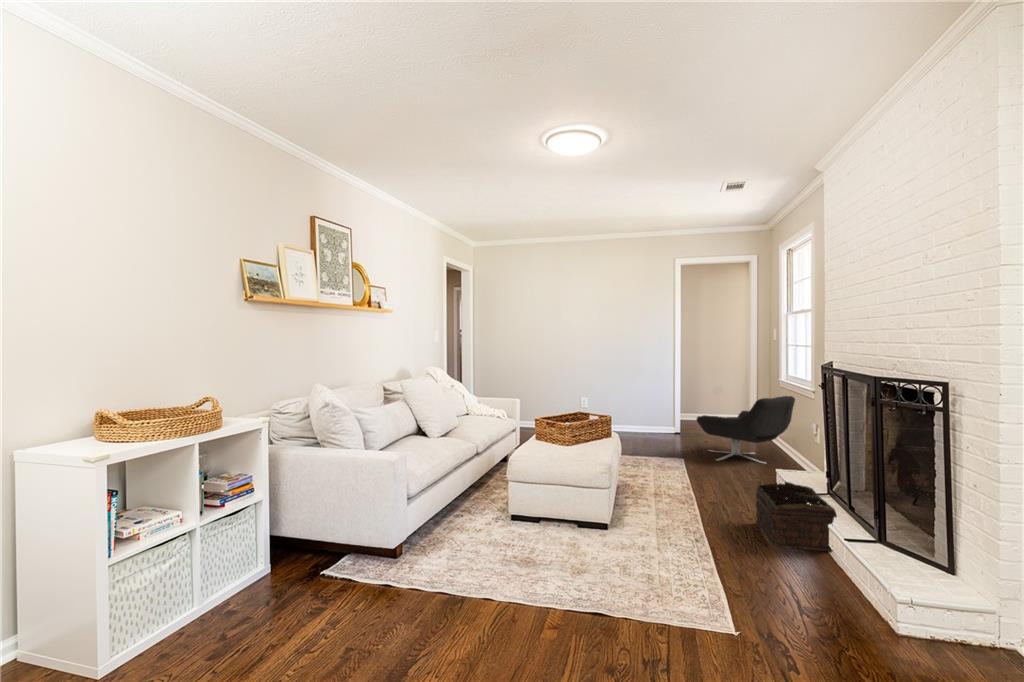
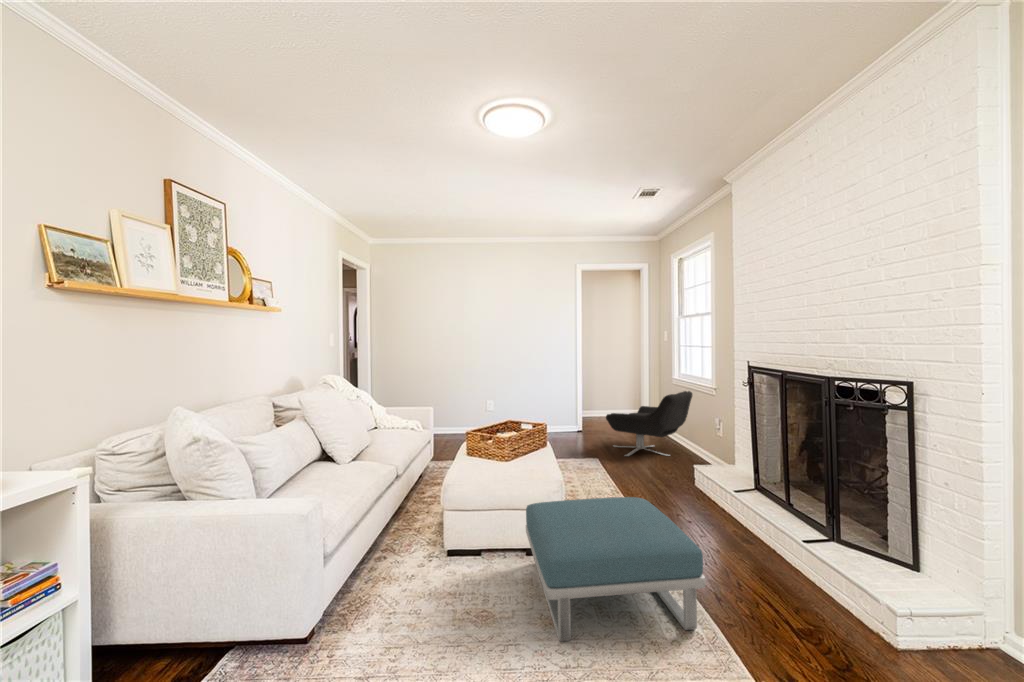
footstool: none [569,481,709,590] -> present [526,497,705,641]
basket: present [756,482,837,551] -> none [700,482,790,554]

